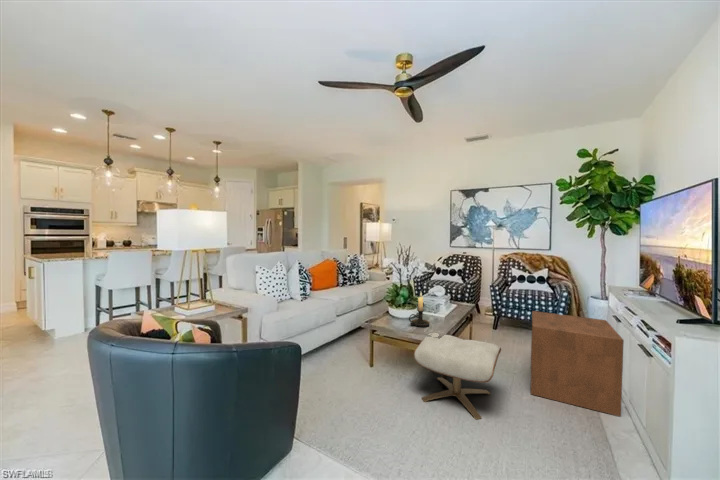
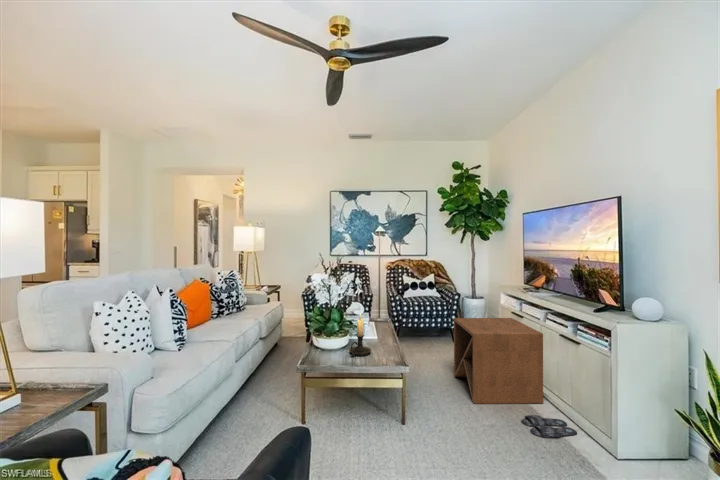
ottoman: present [414,332,501,419] -> none [375,359,467,448]
slippers: none [573,420,640,456] -> present [521,415,577,438]

